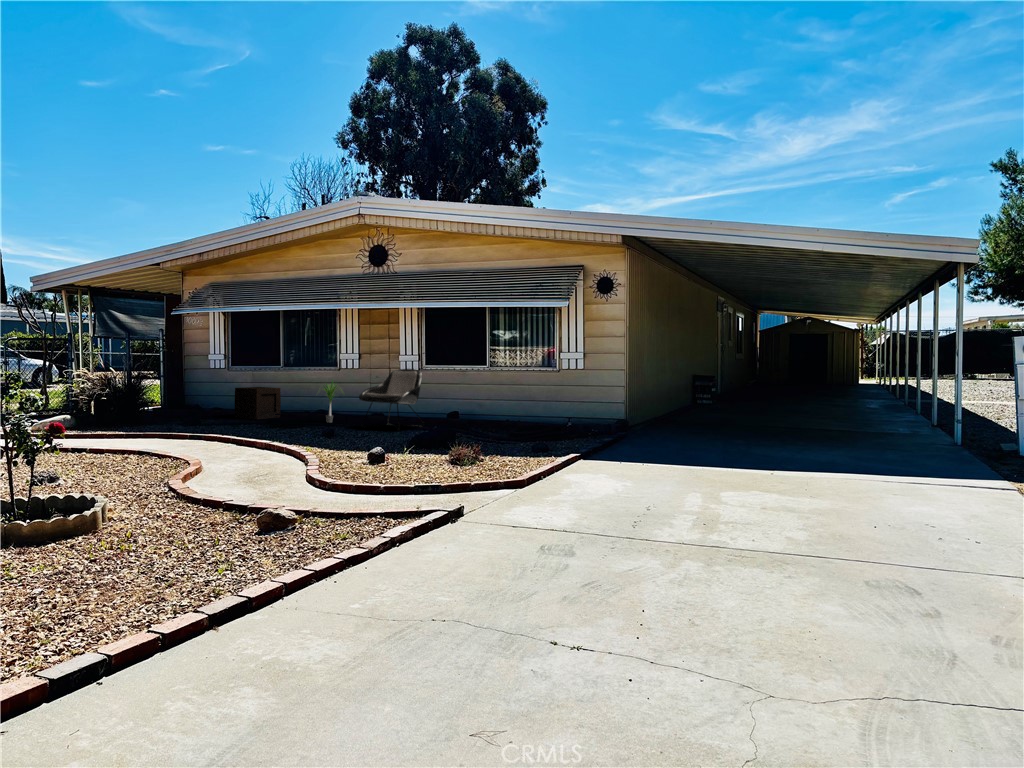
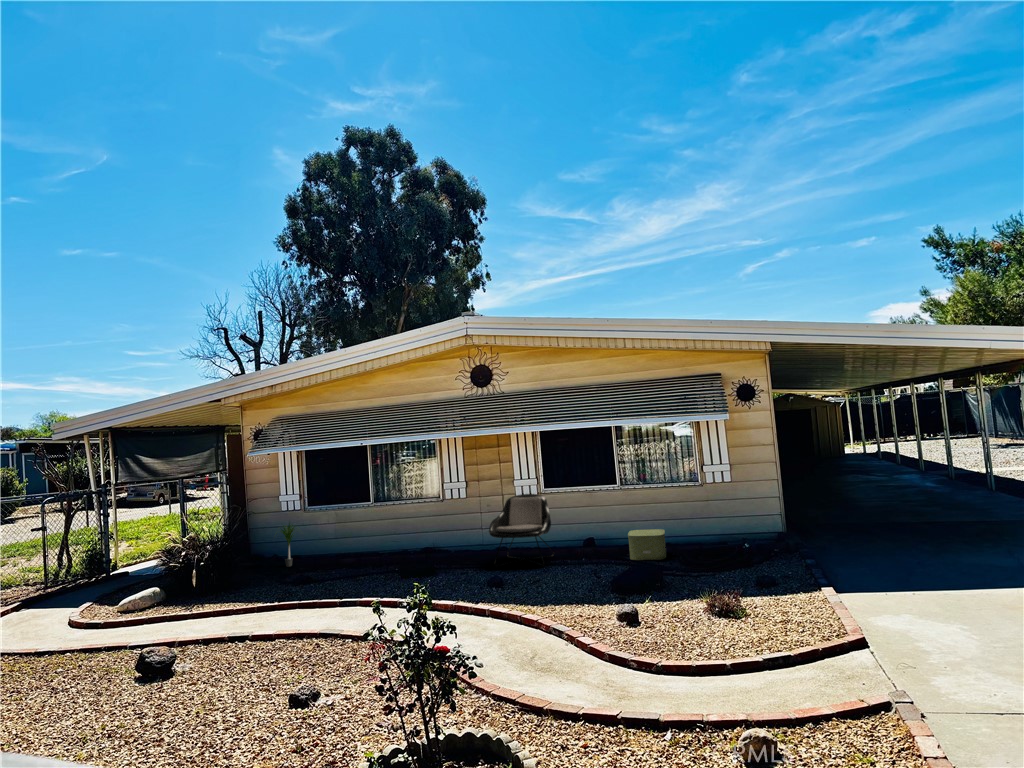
potted plant: present [324,382,336,423] -> present [280,523,294,567]
wooden crate: present [234,387,281,419] -> none [315,527,364,569]
storage box: none [477,410,516,435] -> present [628,529,666,560]

